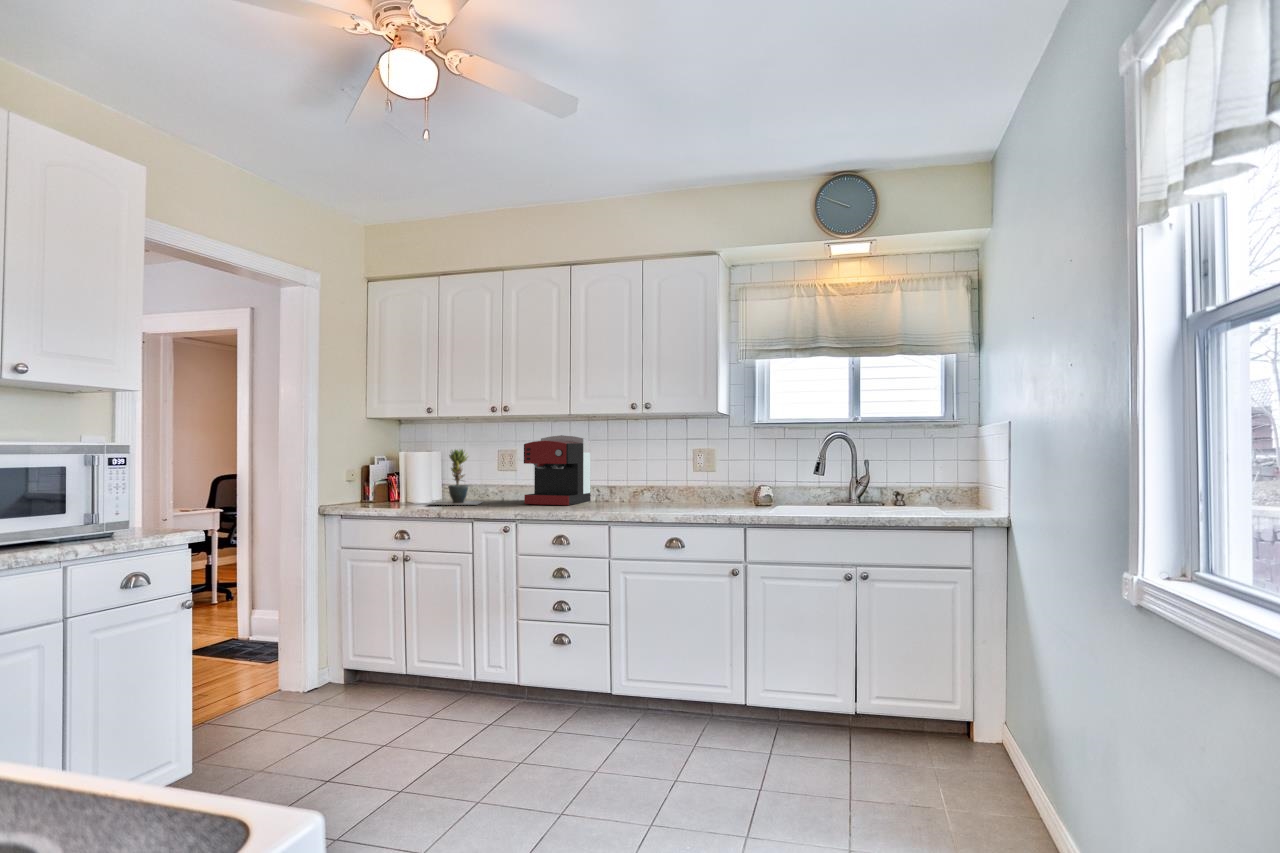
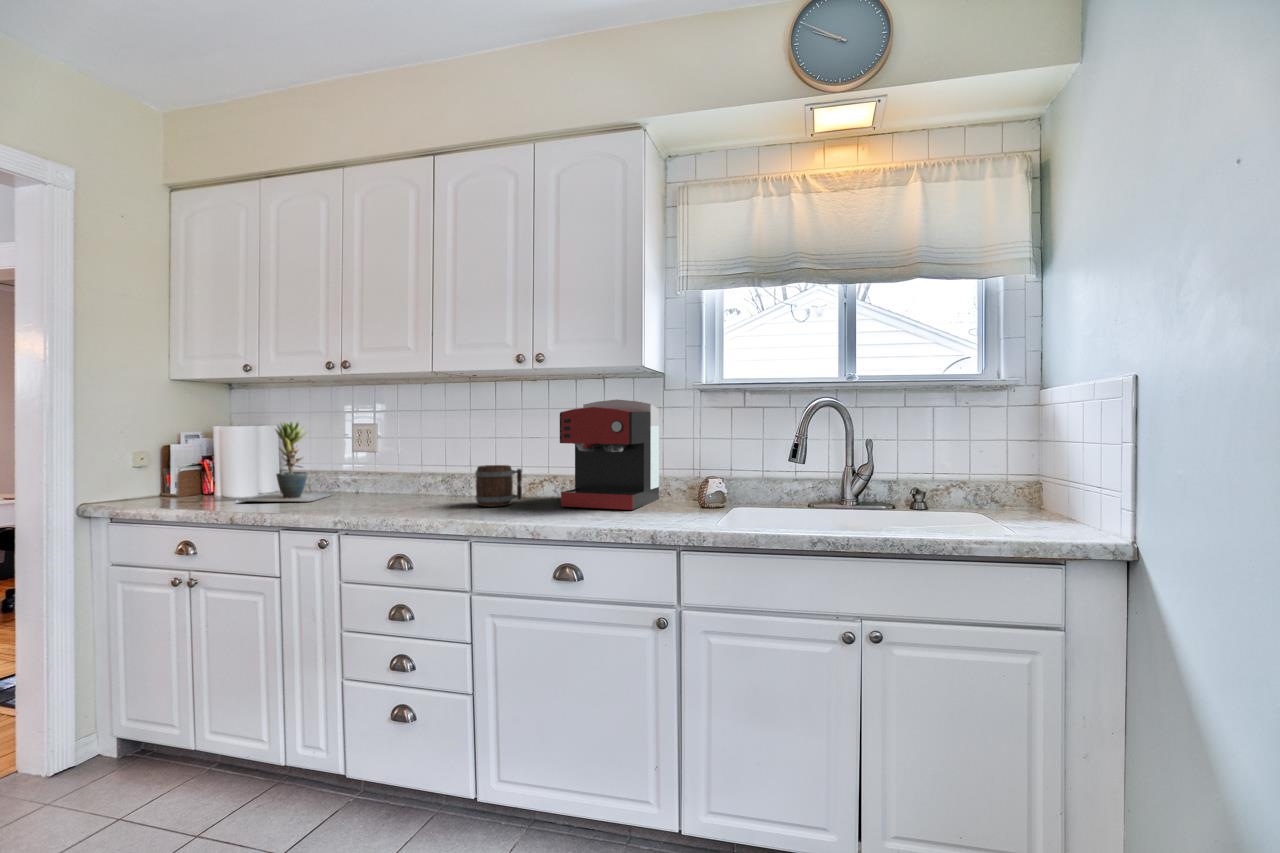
coffee maker: present [524,435,591,505] -> present [560,399,659,510]
mug: none [599,479,629,506] -> present [475,465,522,507]

